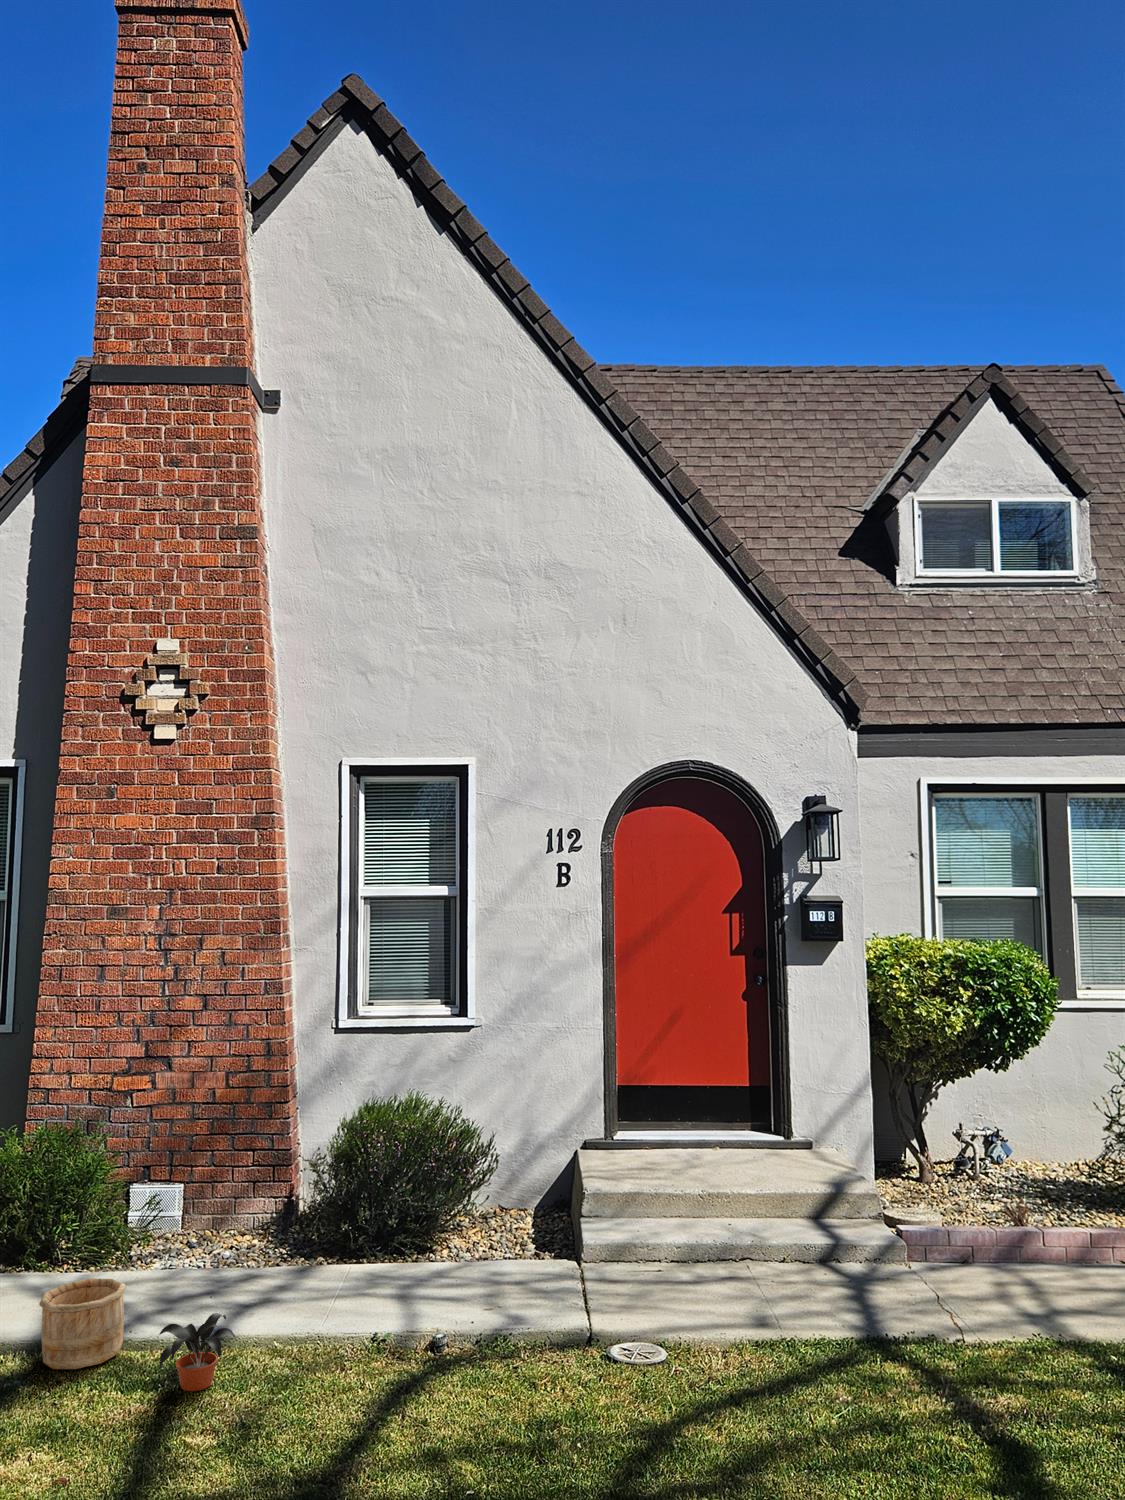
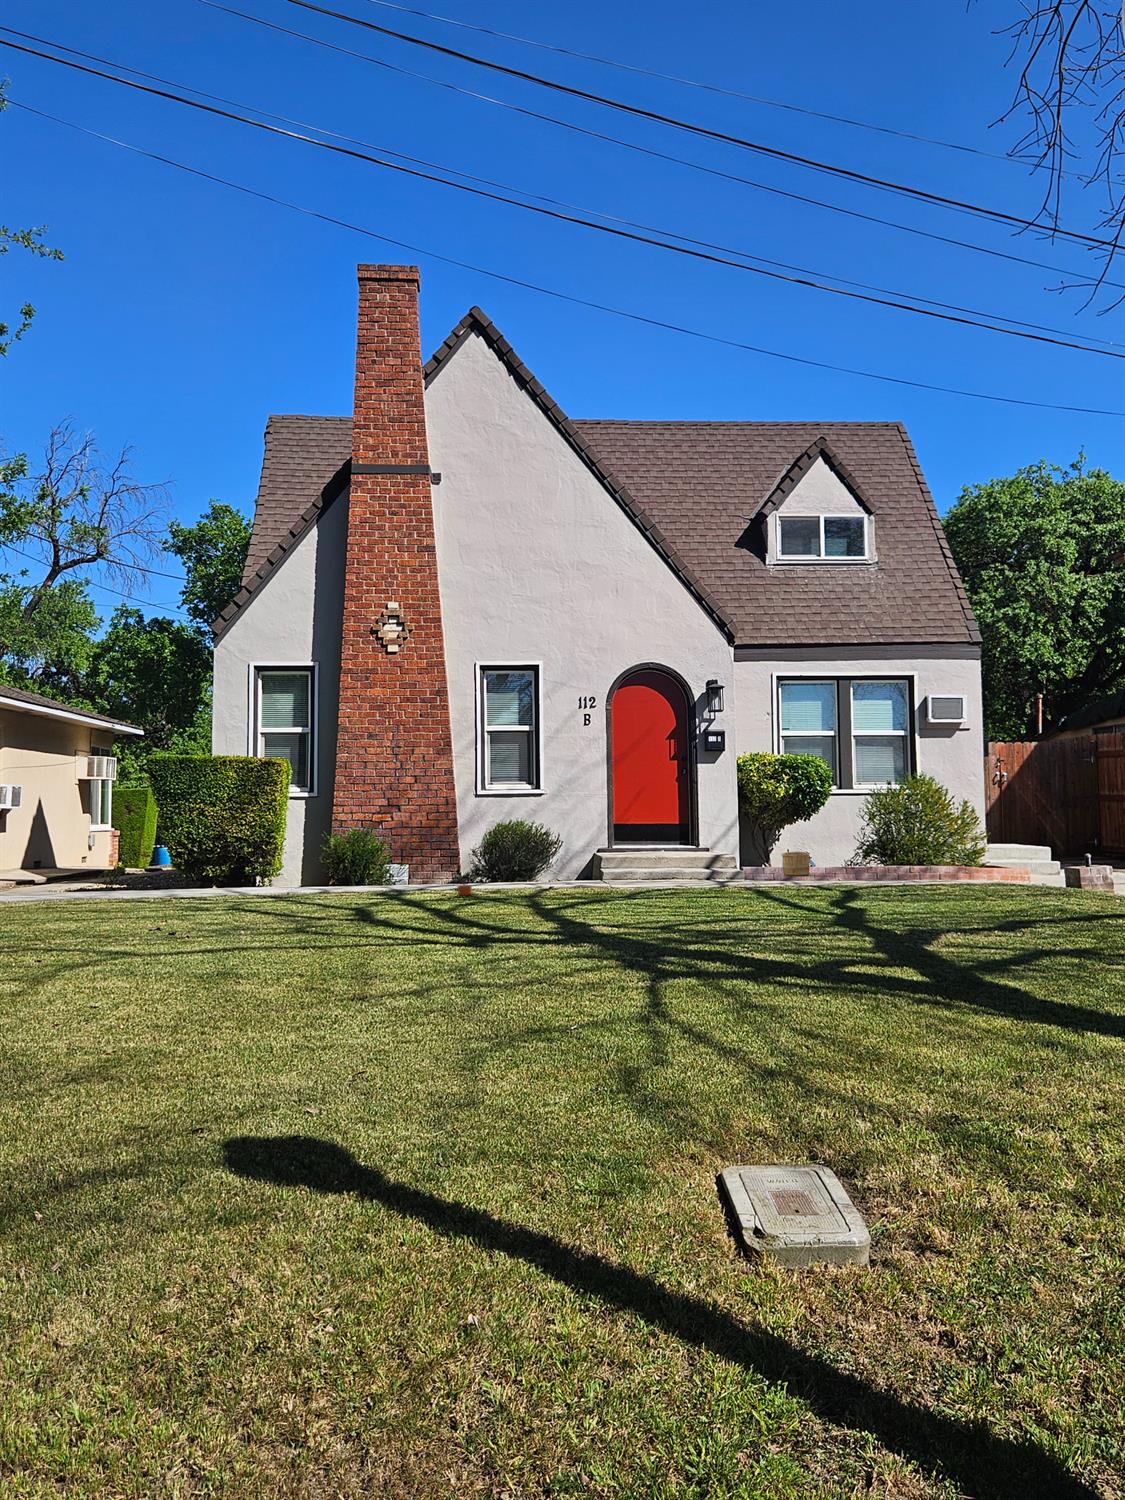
wooden bucket: present [39,1279,126,1369] -> present [782,852,810,876]

